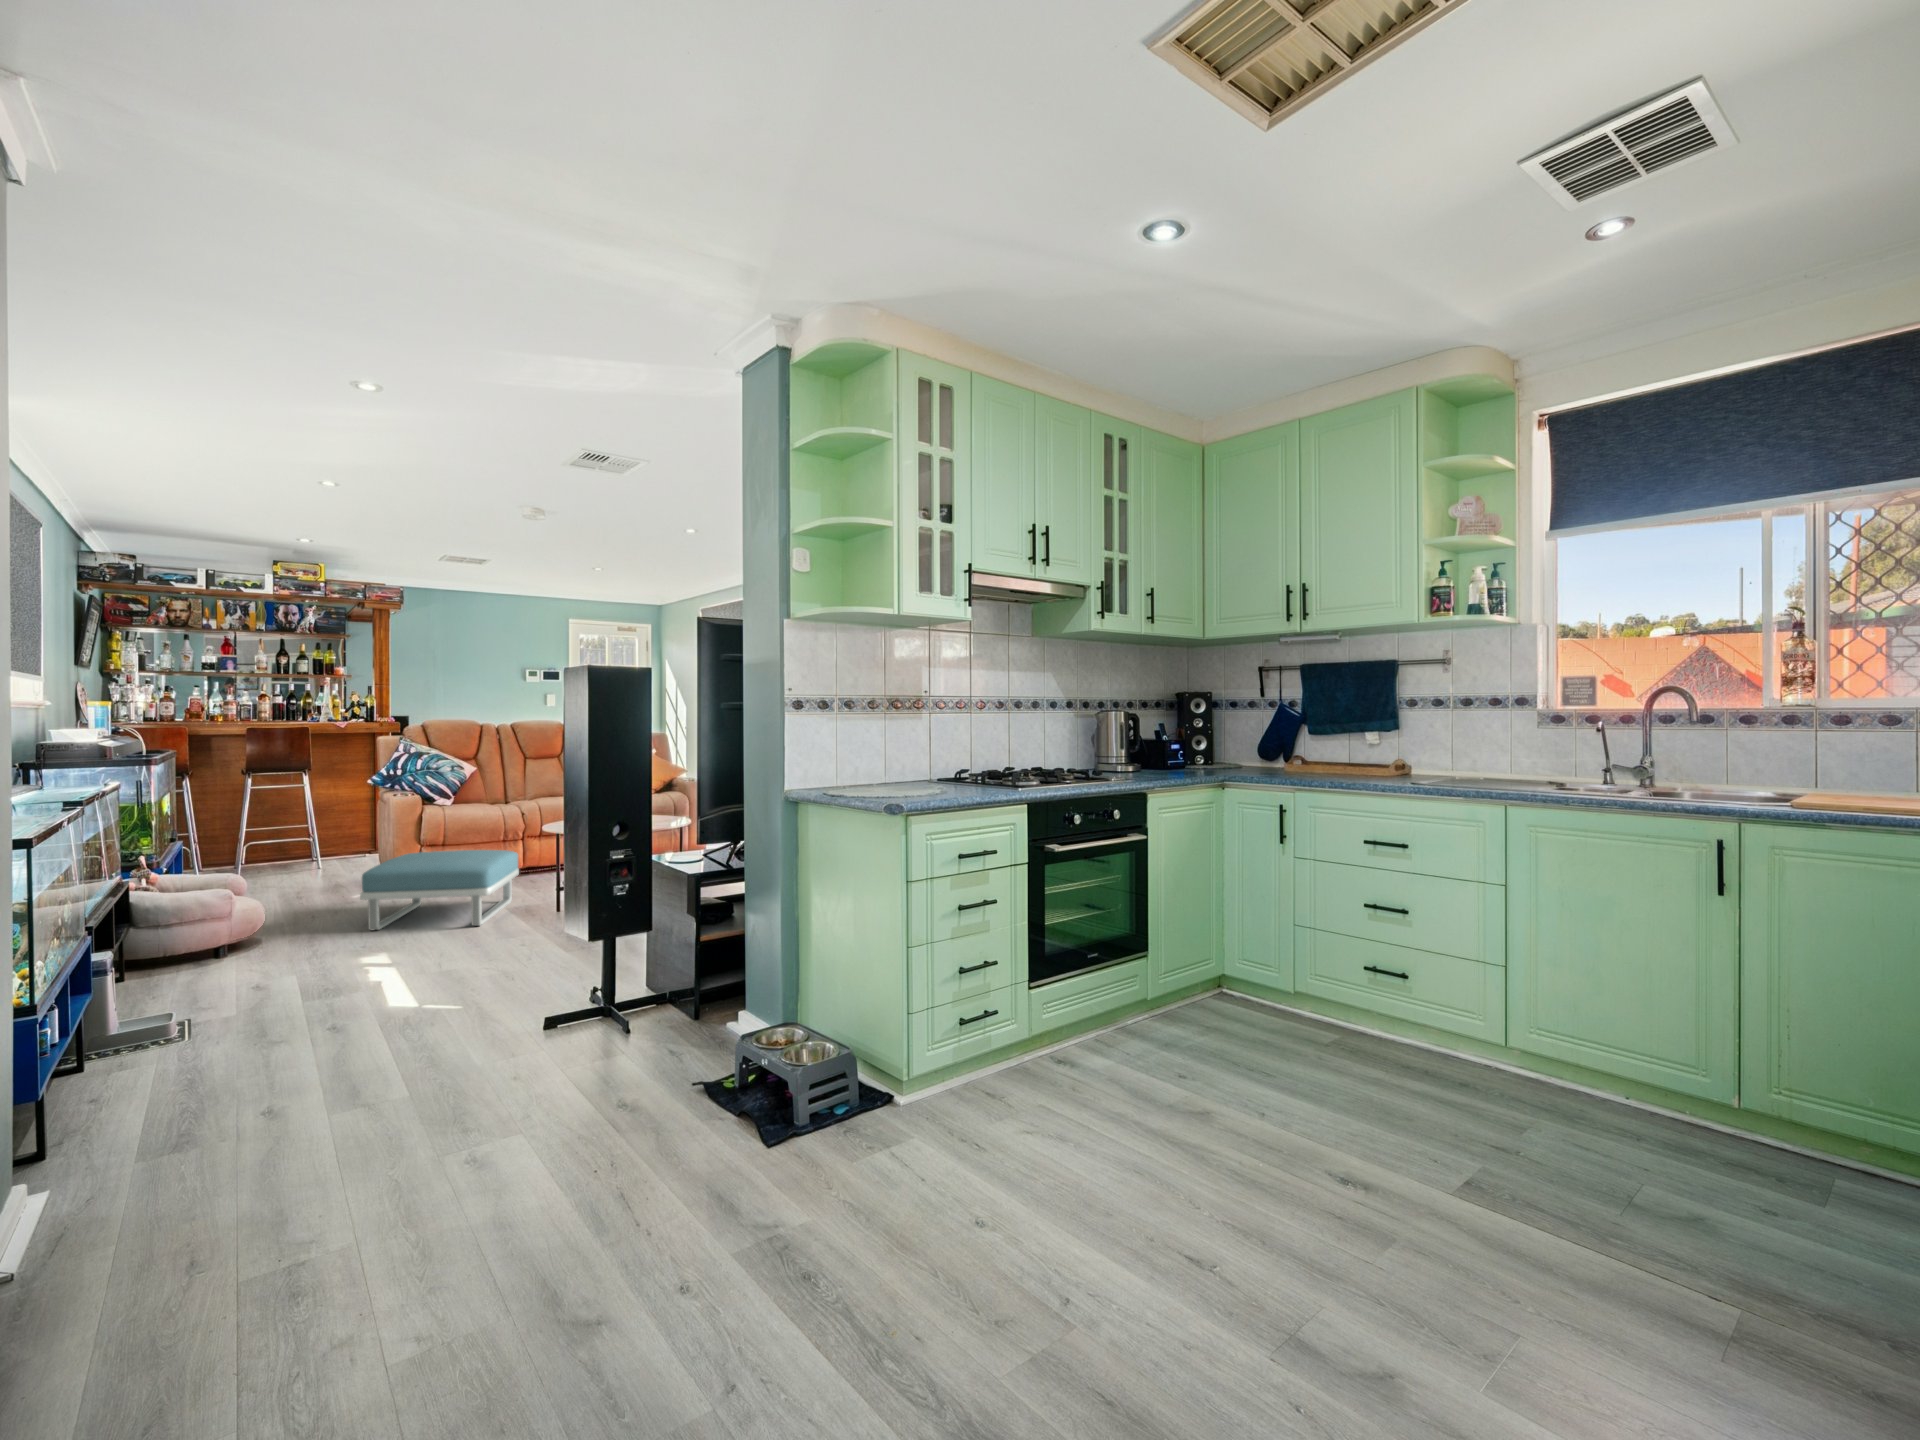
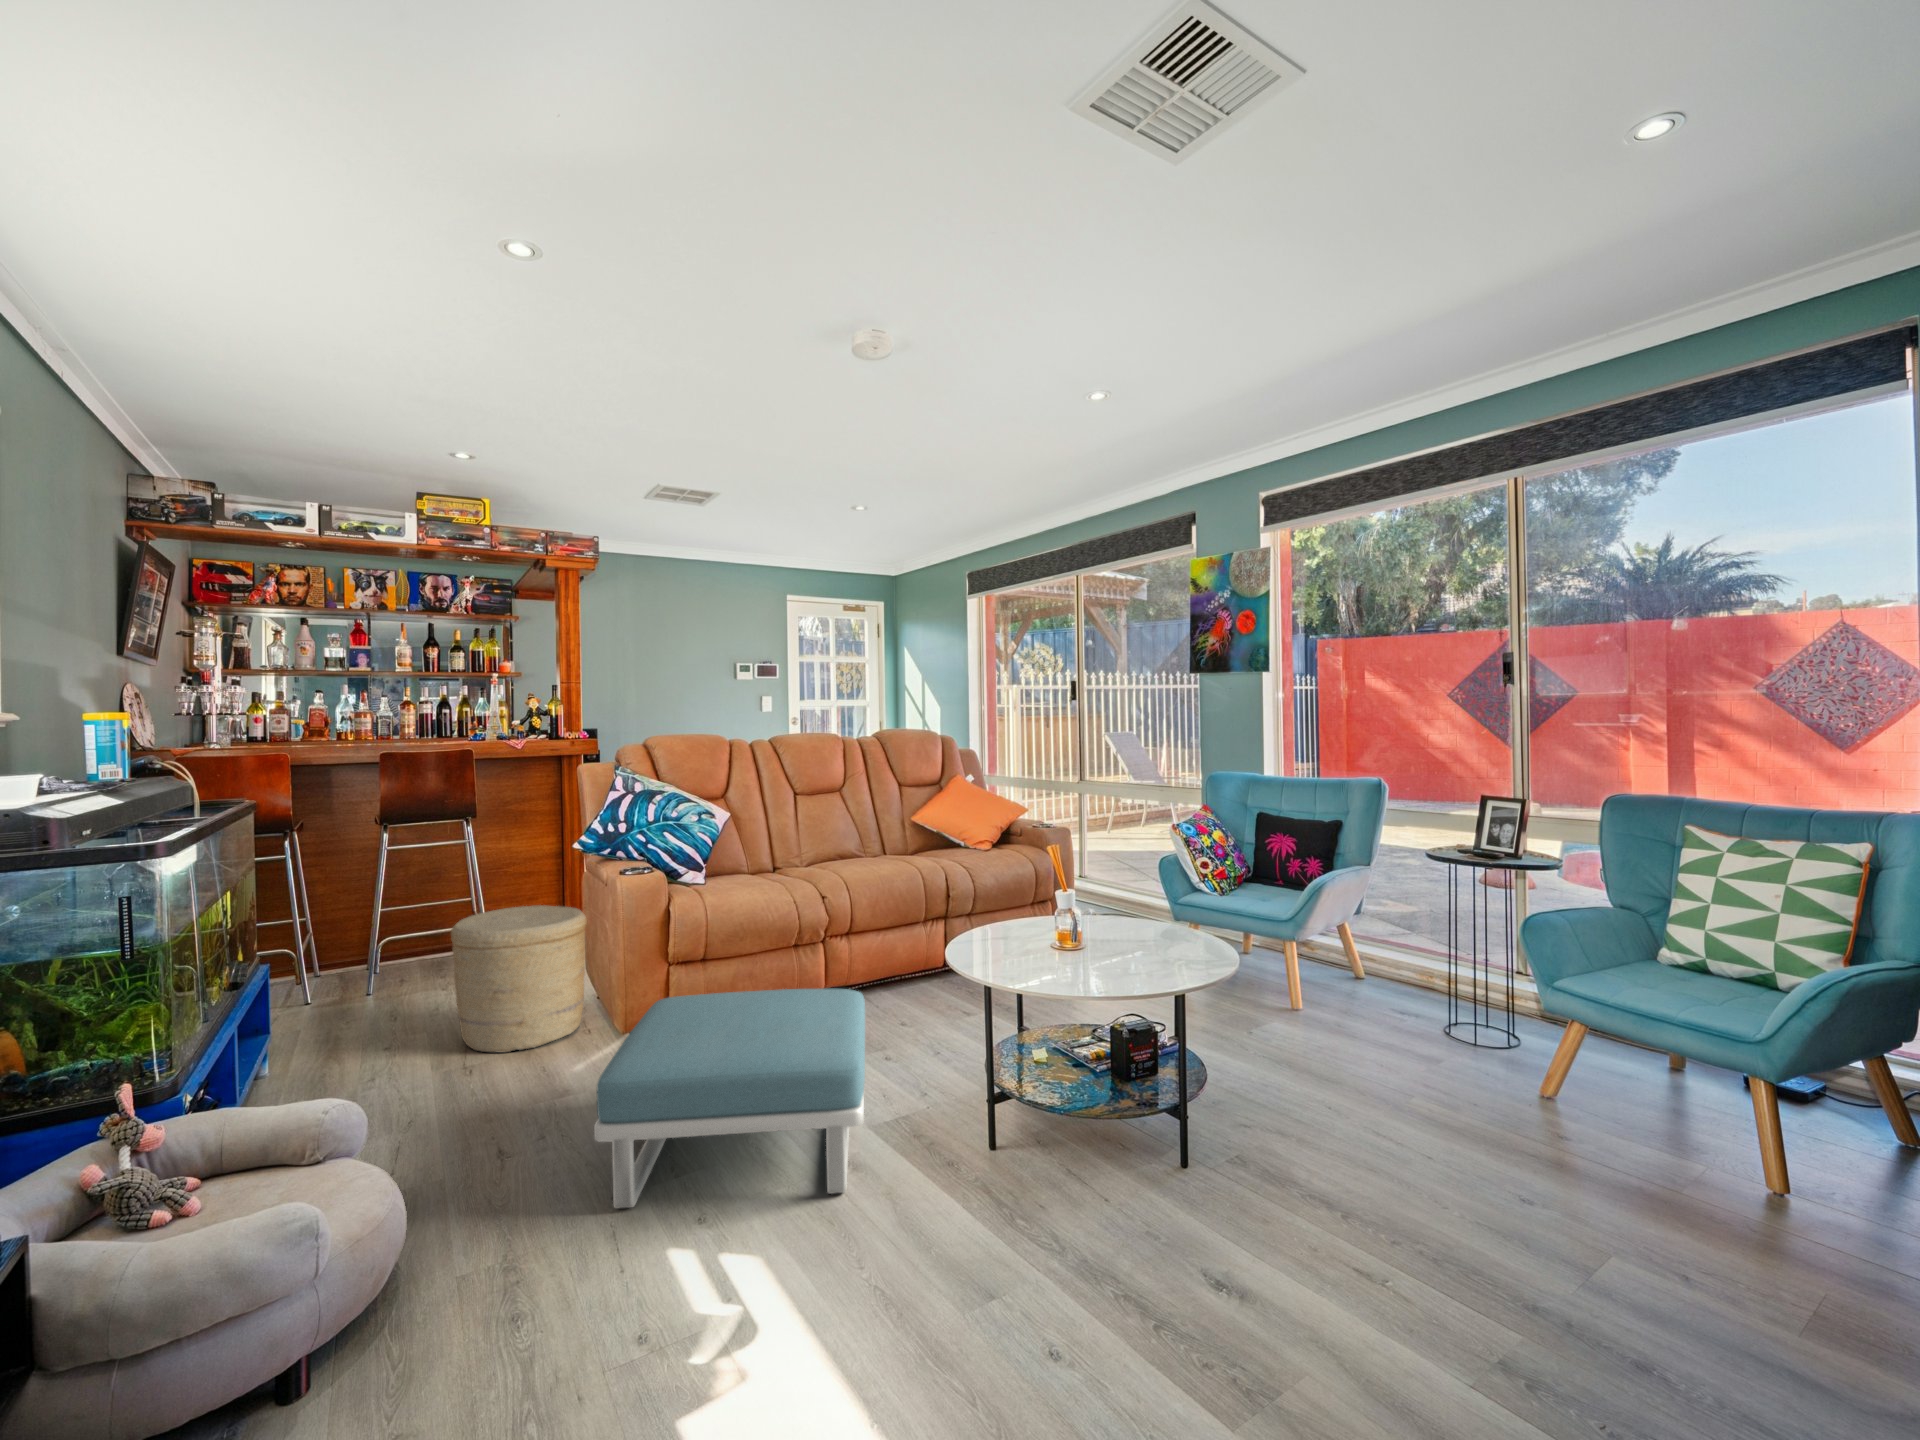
woven basket: none [293,818,377,894] -> present [451,905,587,1053]

